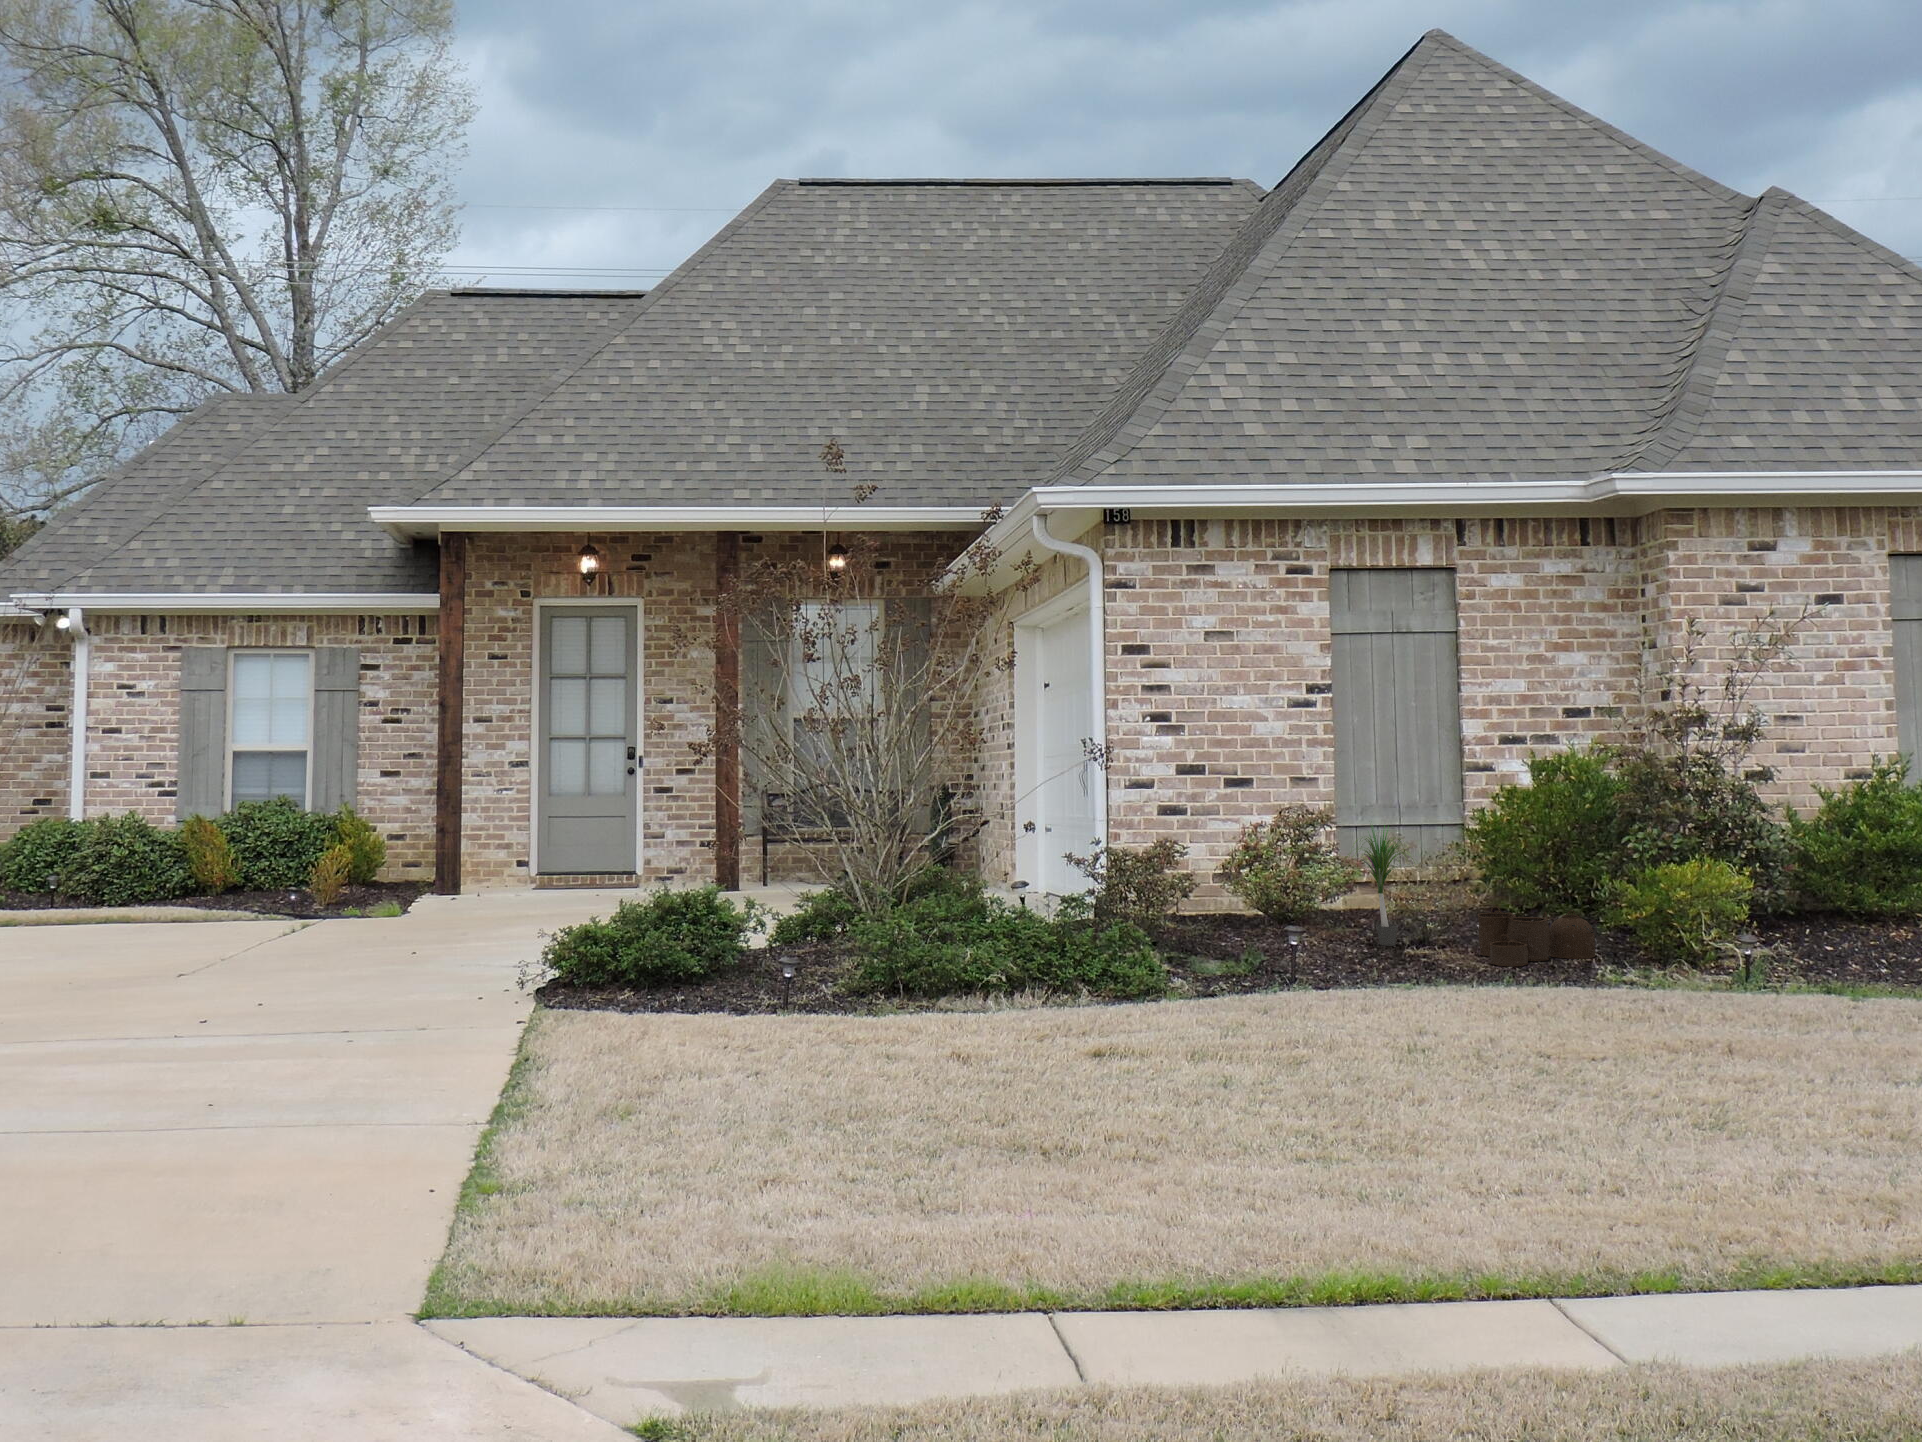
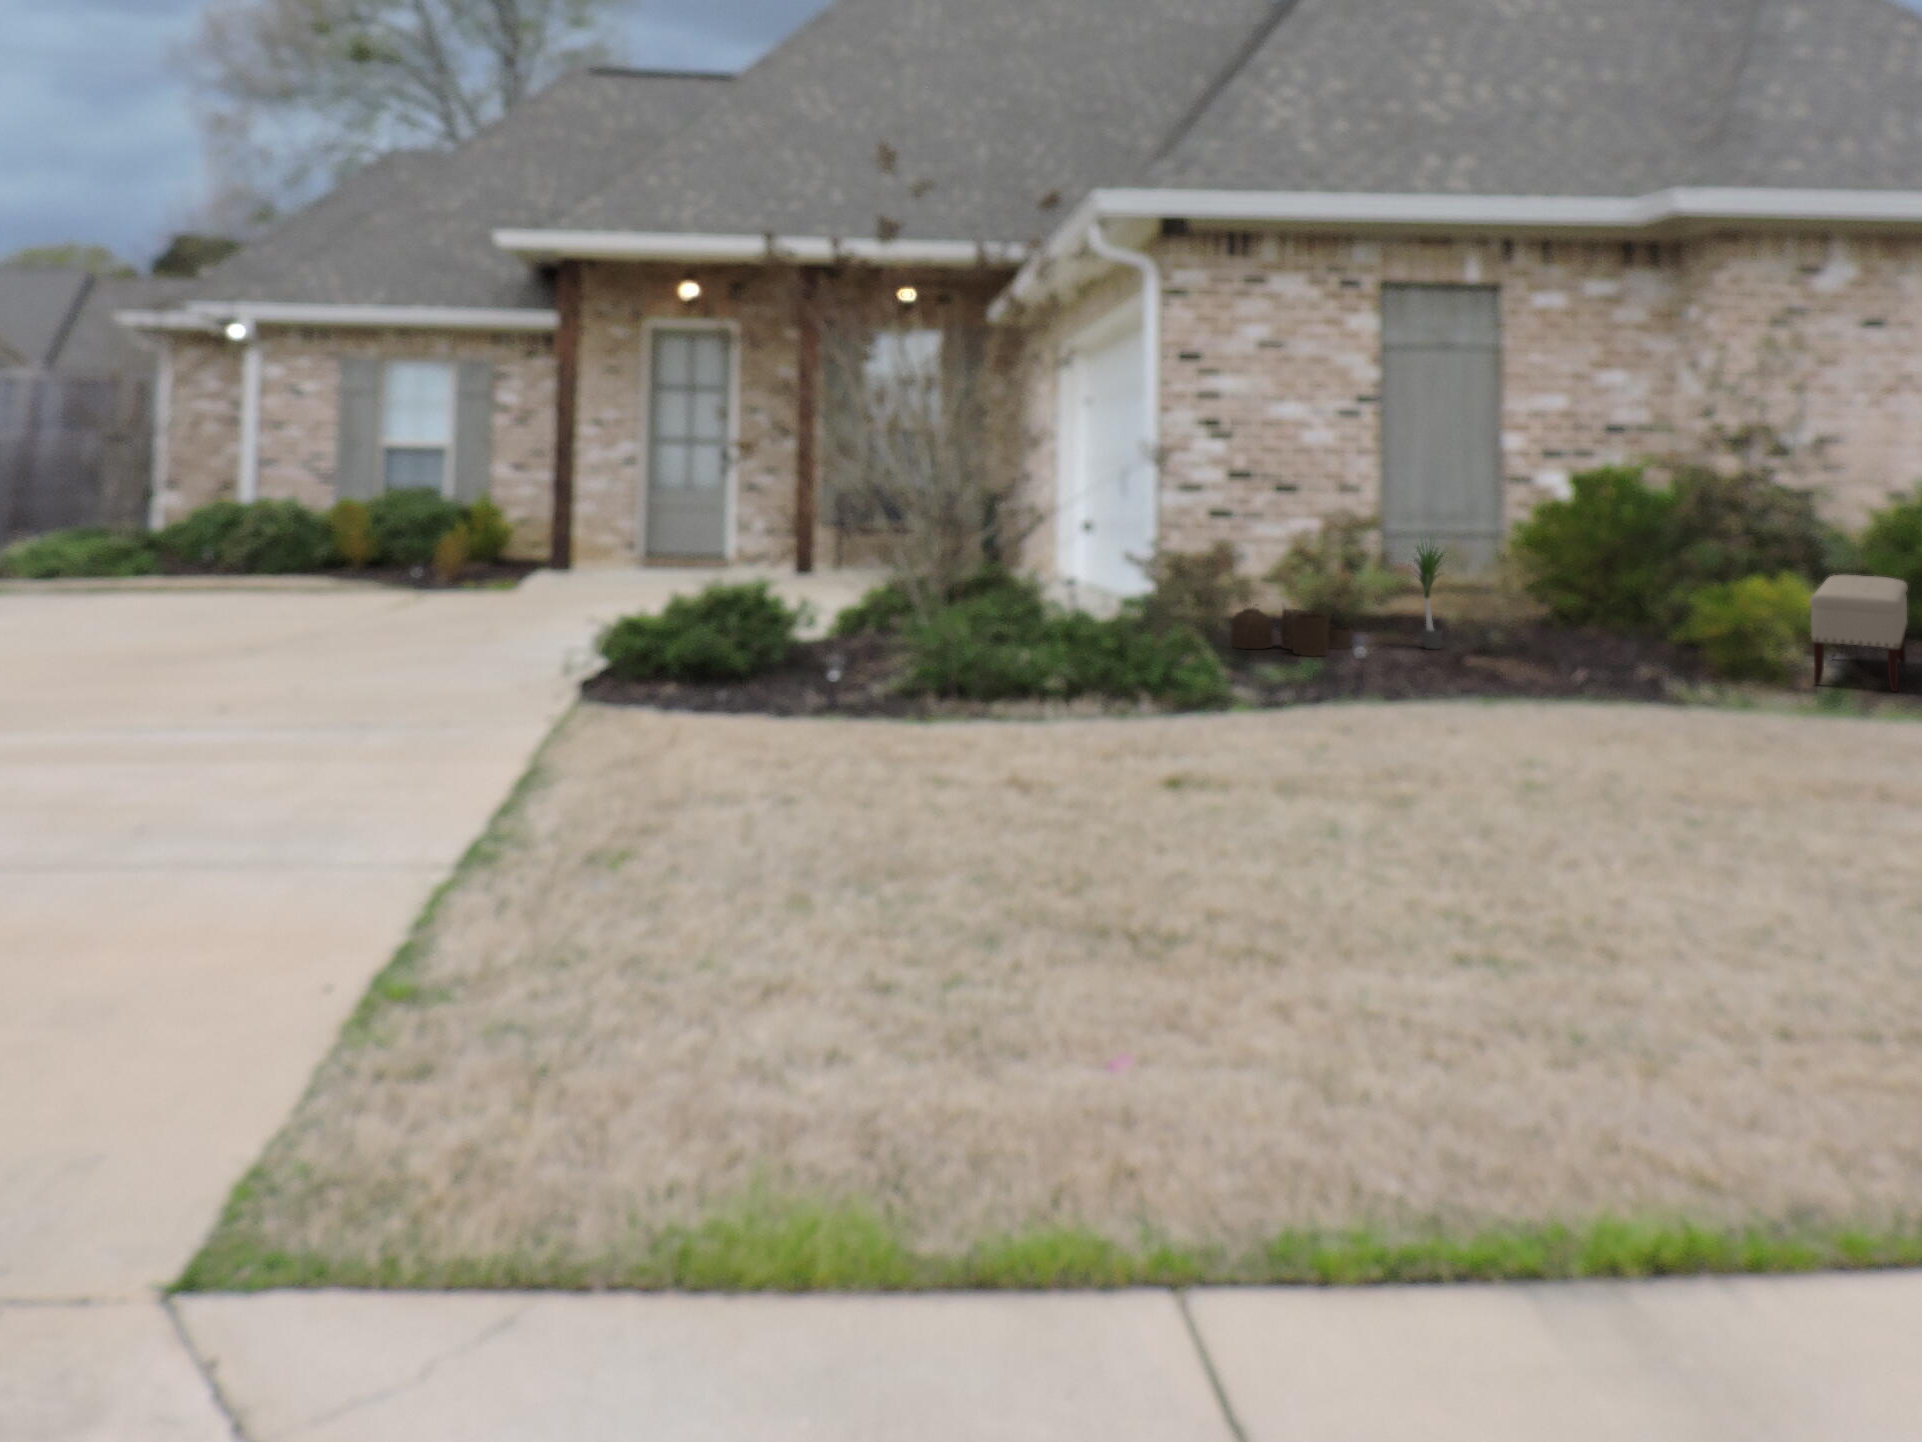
bench: none [1734,859,1853,972] -> present [1810,575,1908,692]
woven basket: present [1478,906,1596,967] -> present [1230,605,1352,656]

